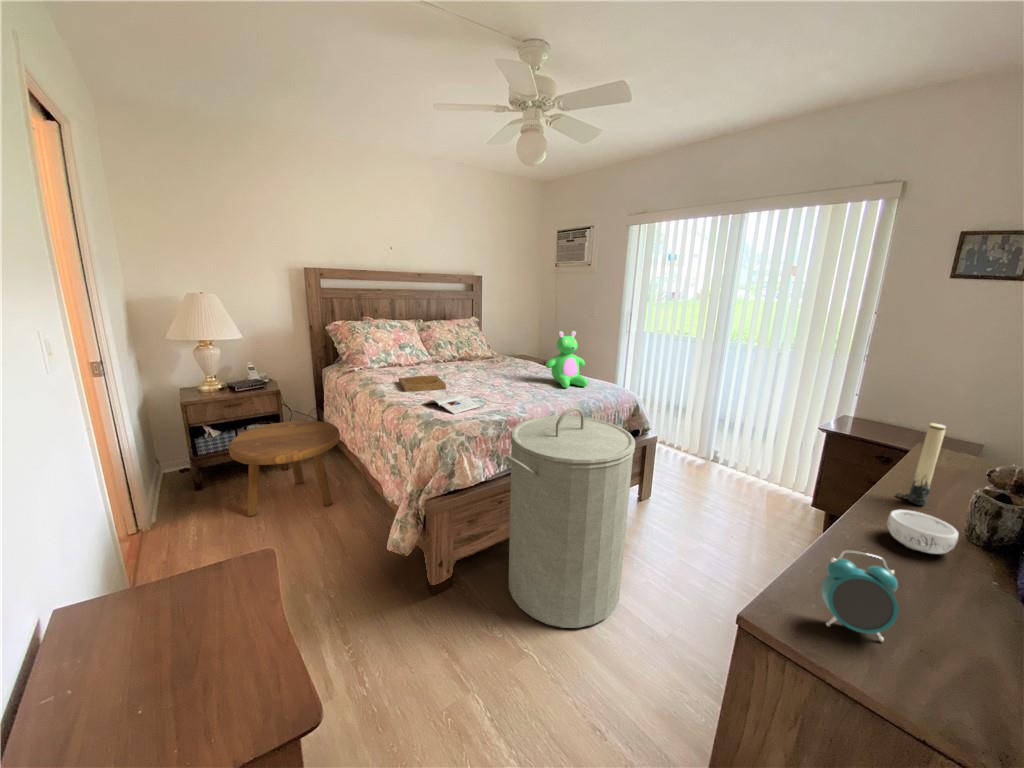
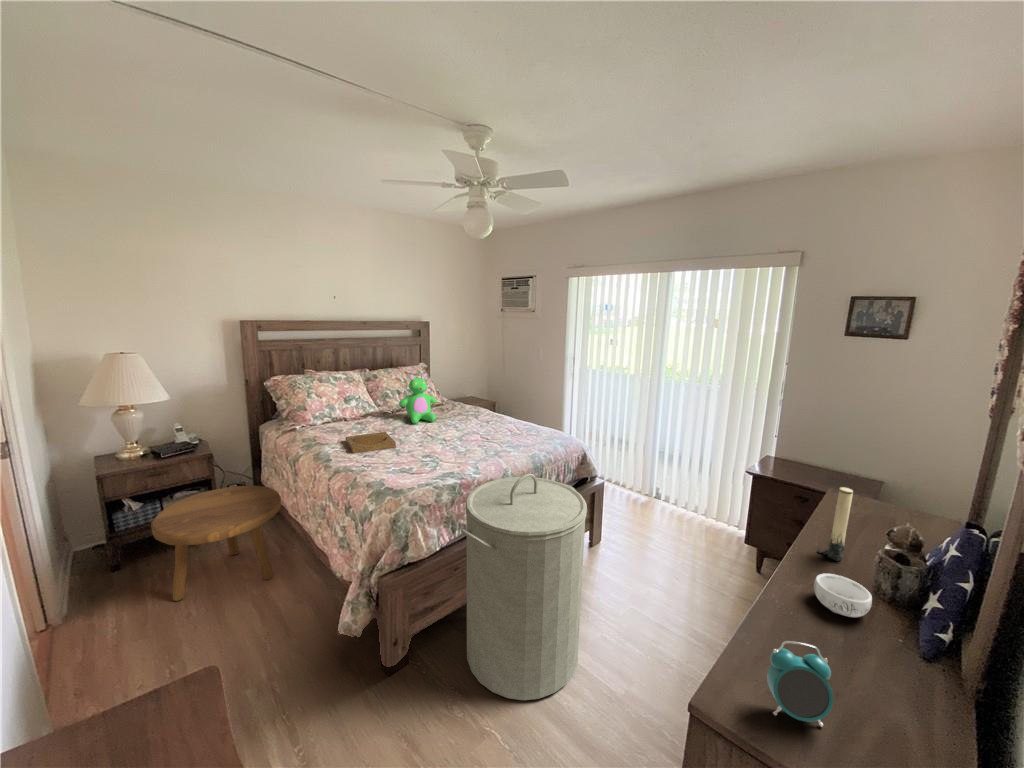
teddy bear: present [546,331,588,388] -> present [399,374,437,424]
magazine: present [424,394,480,414] -> none [374,456,433,481]

